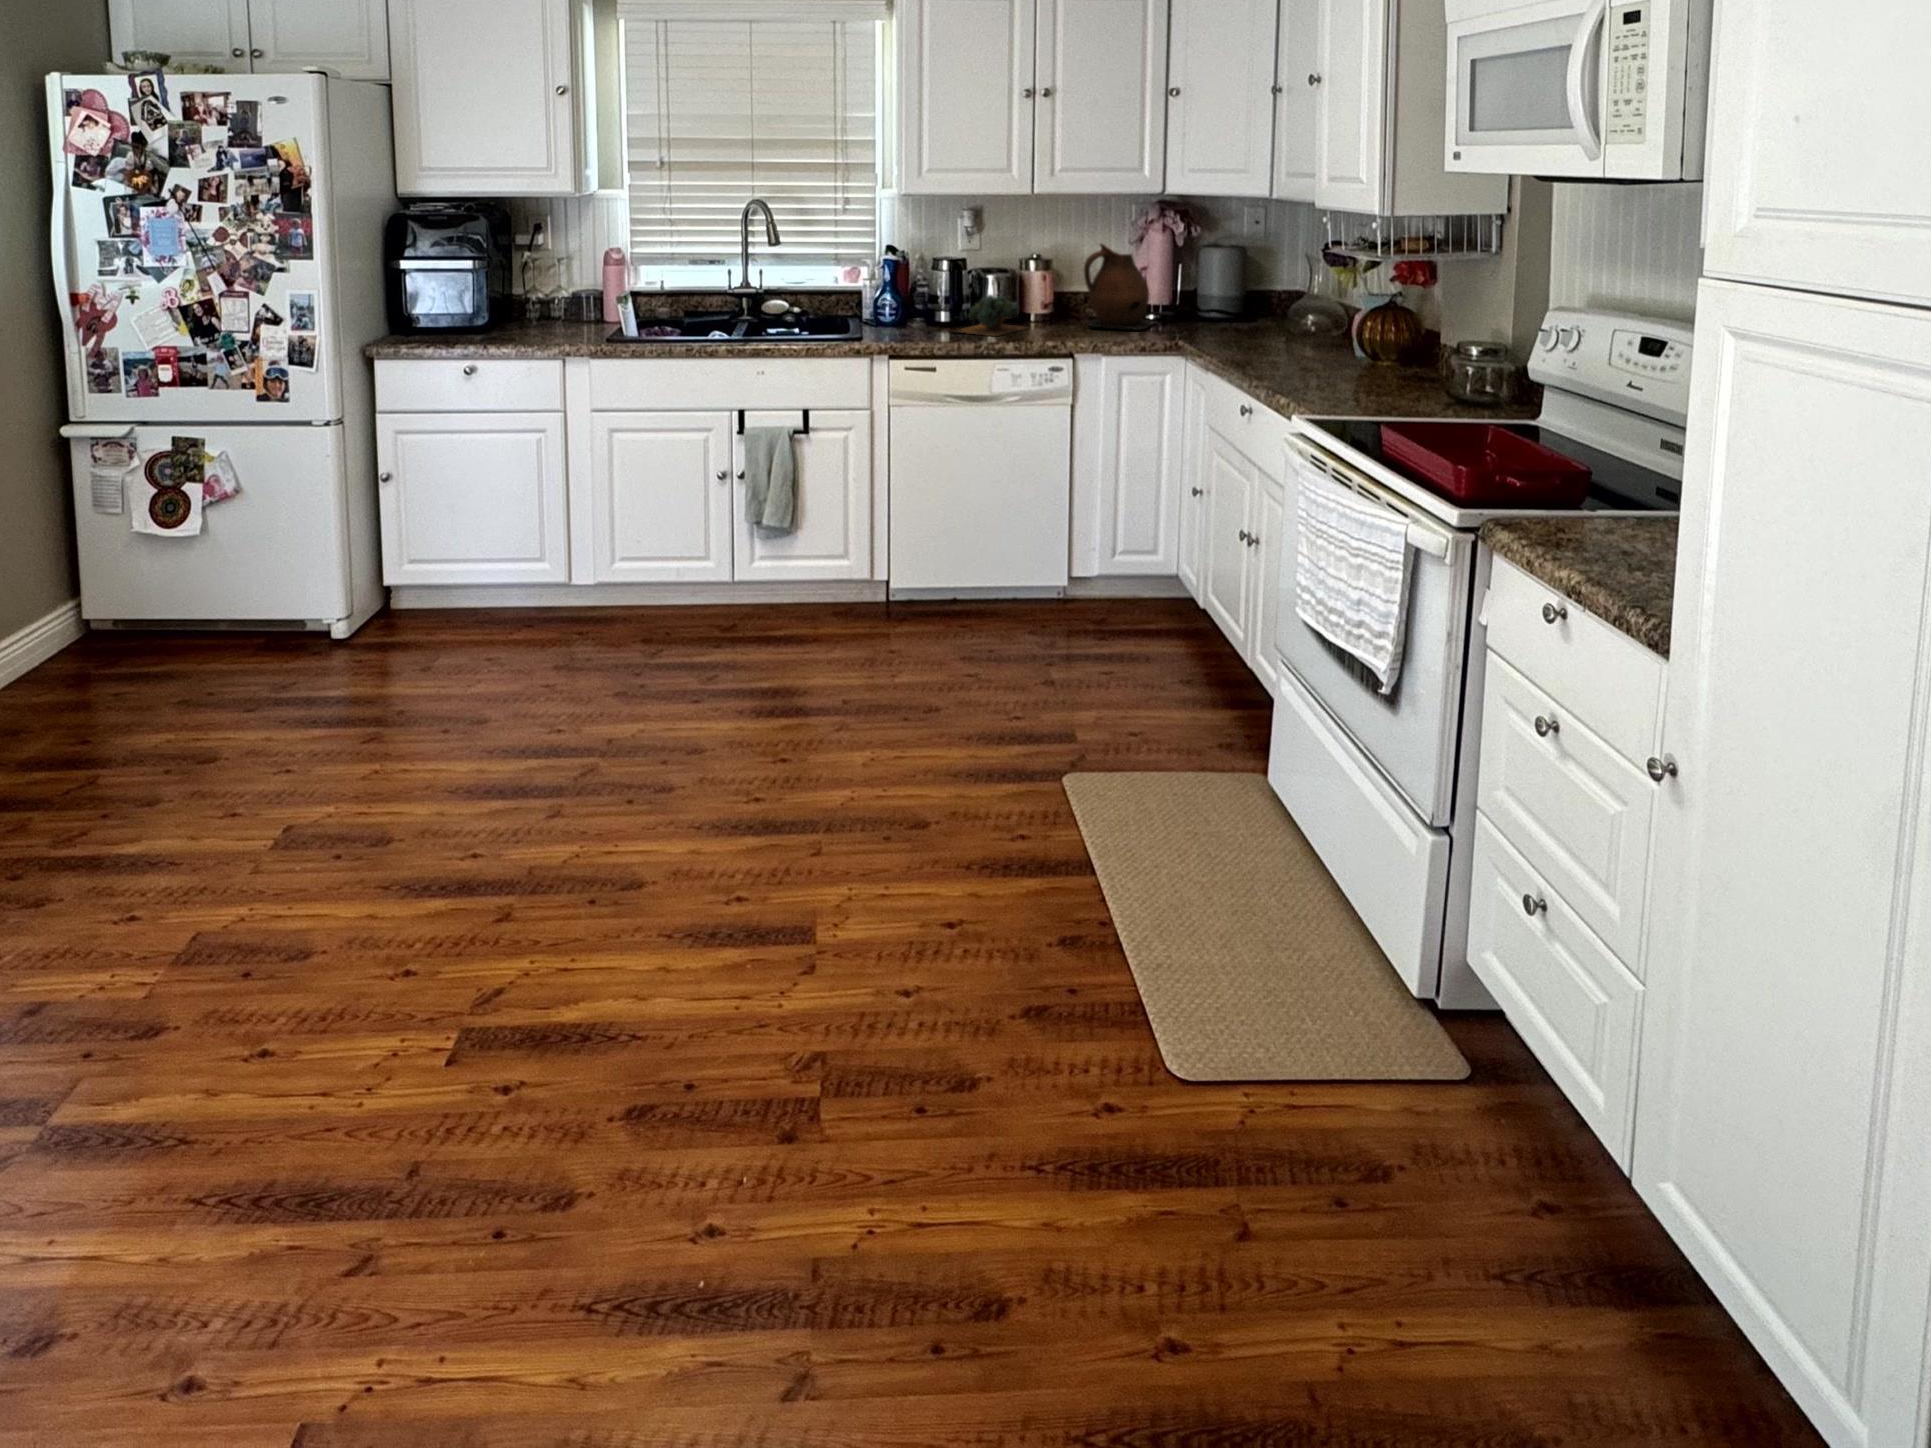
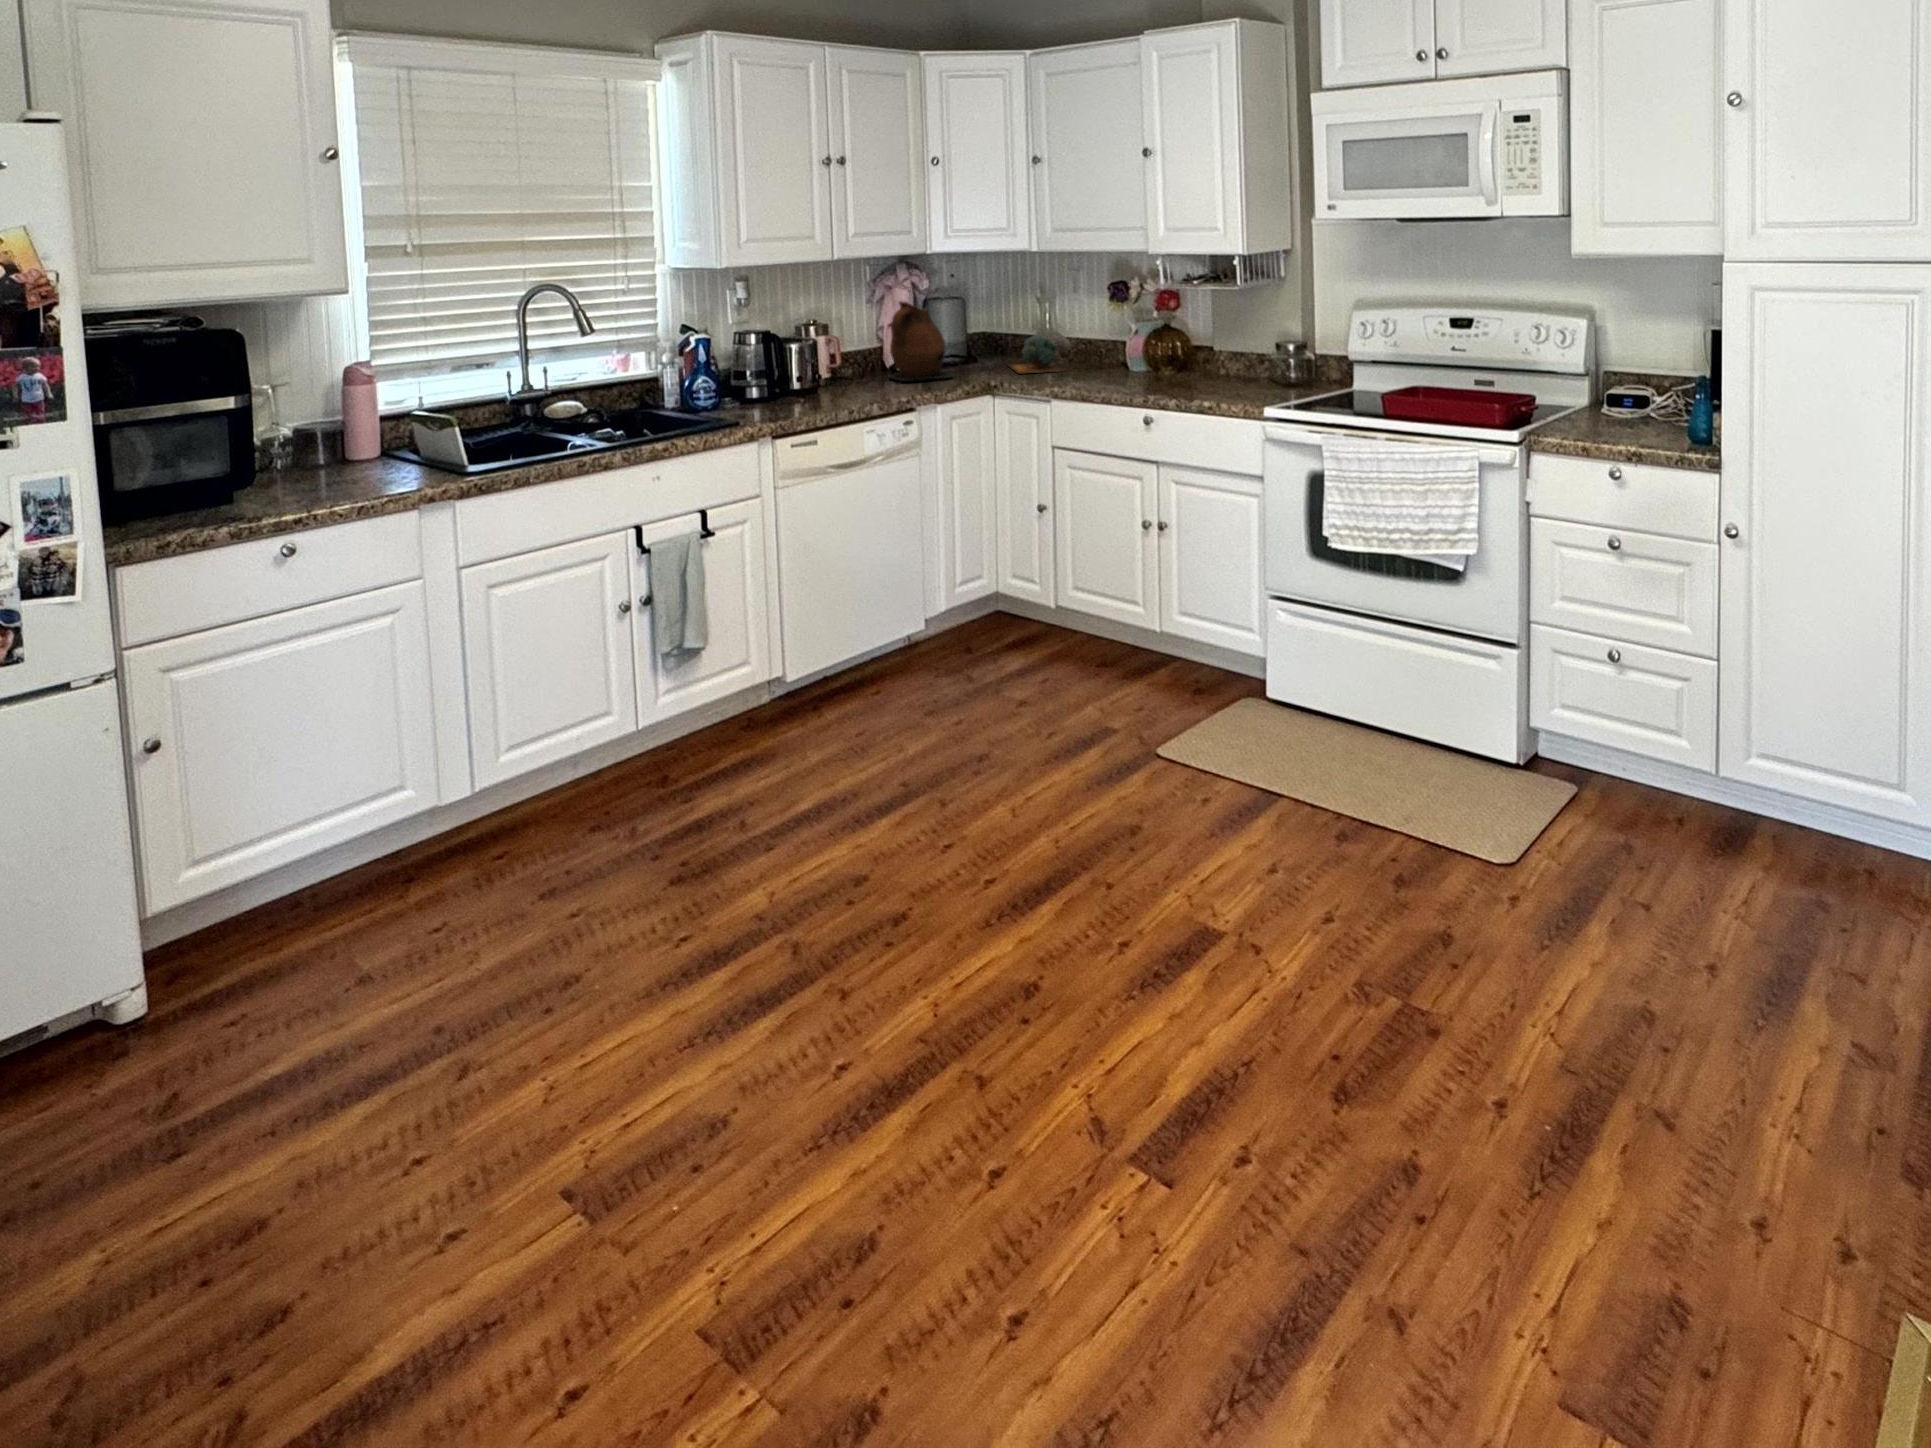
succulent plant: present [954,295,1028,336] -> present [1008,336,1066,374]

